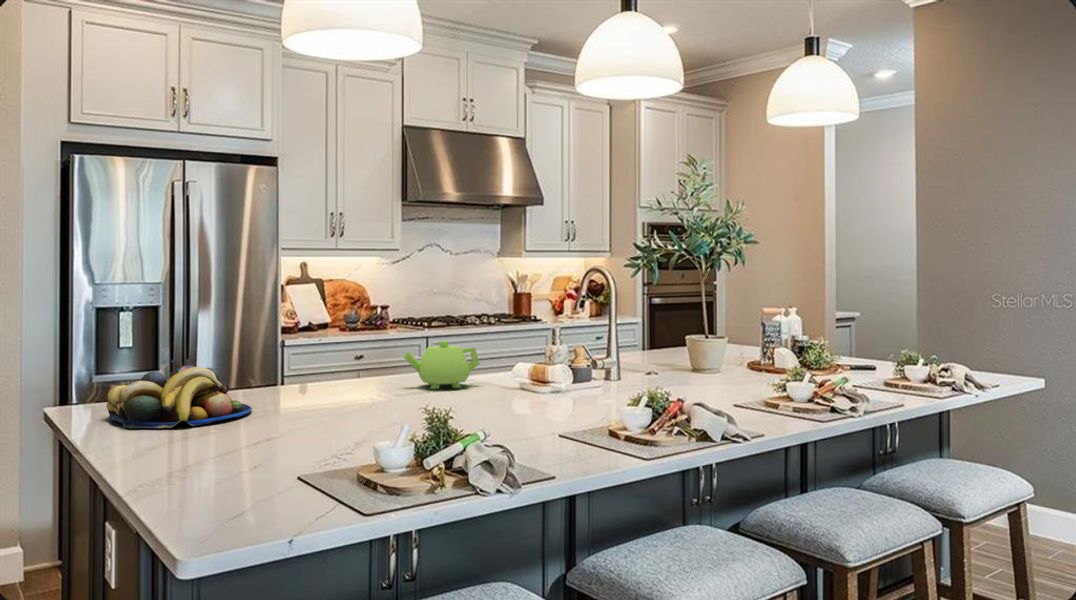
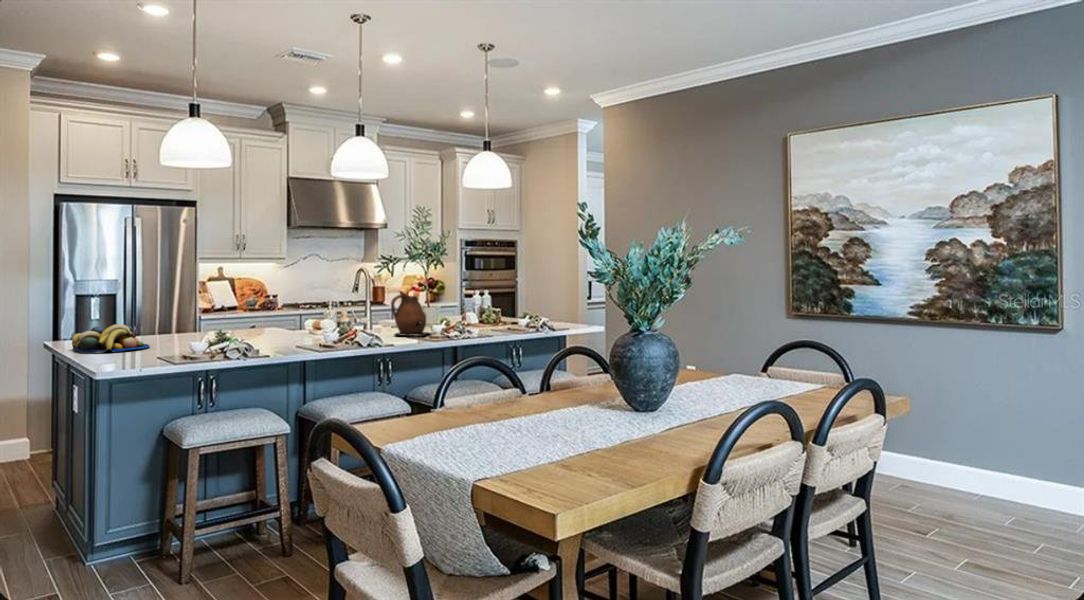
ceramic pitcher: none [649,299,714,382] -> present [391,291,430,336]
teapot: present [403,341,479,389] -> none [244,313,289,339]

